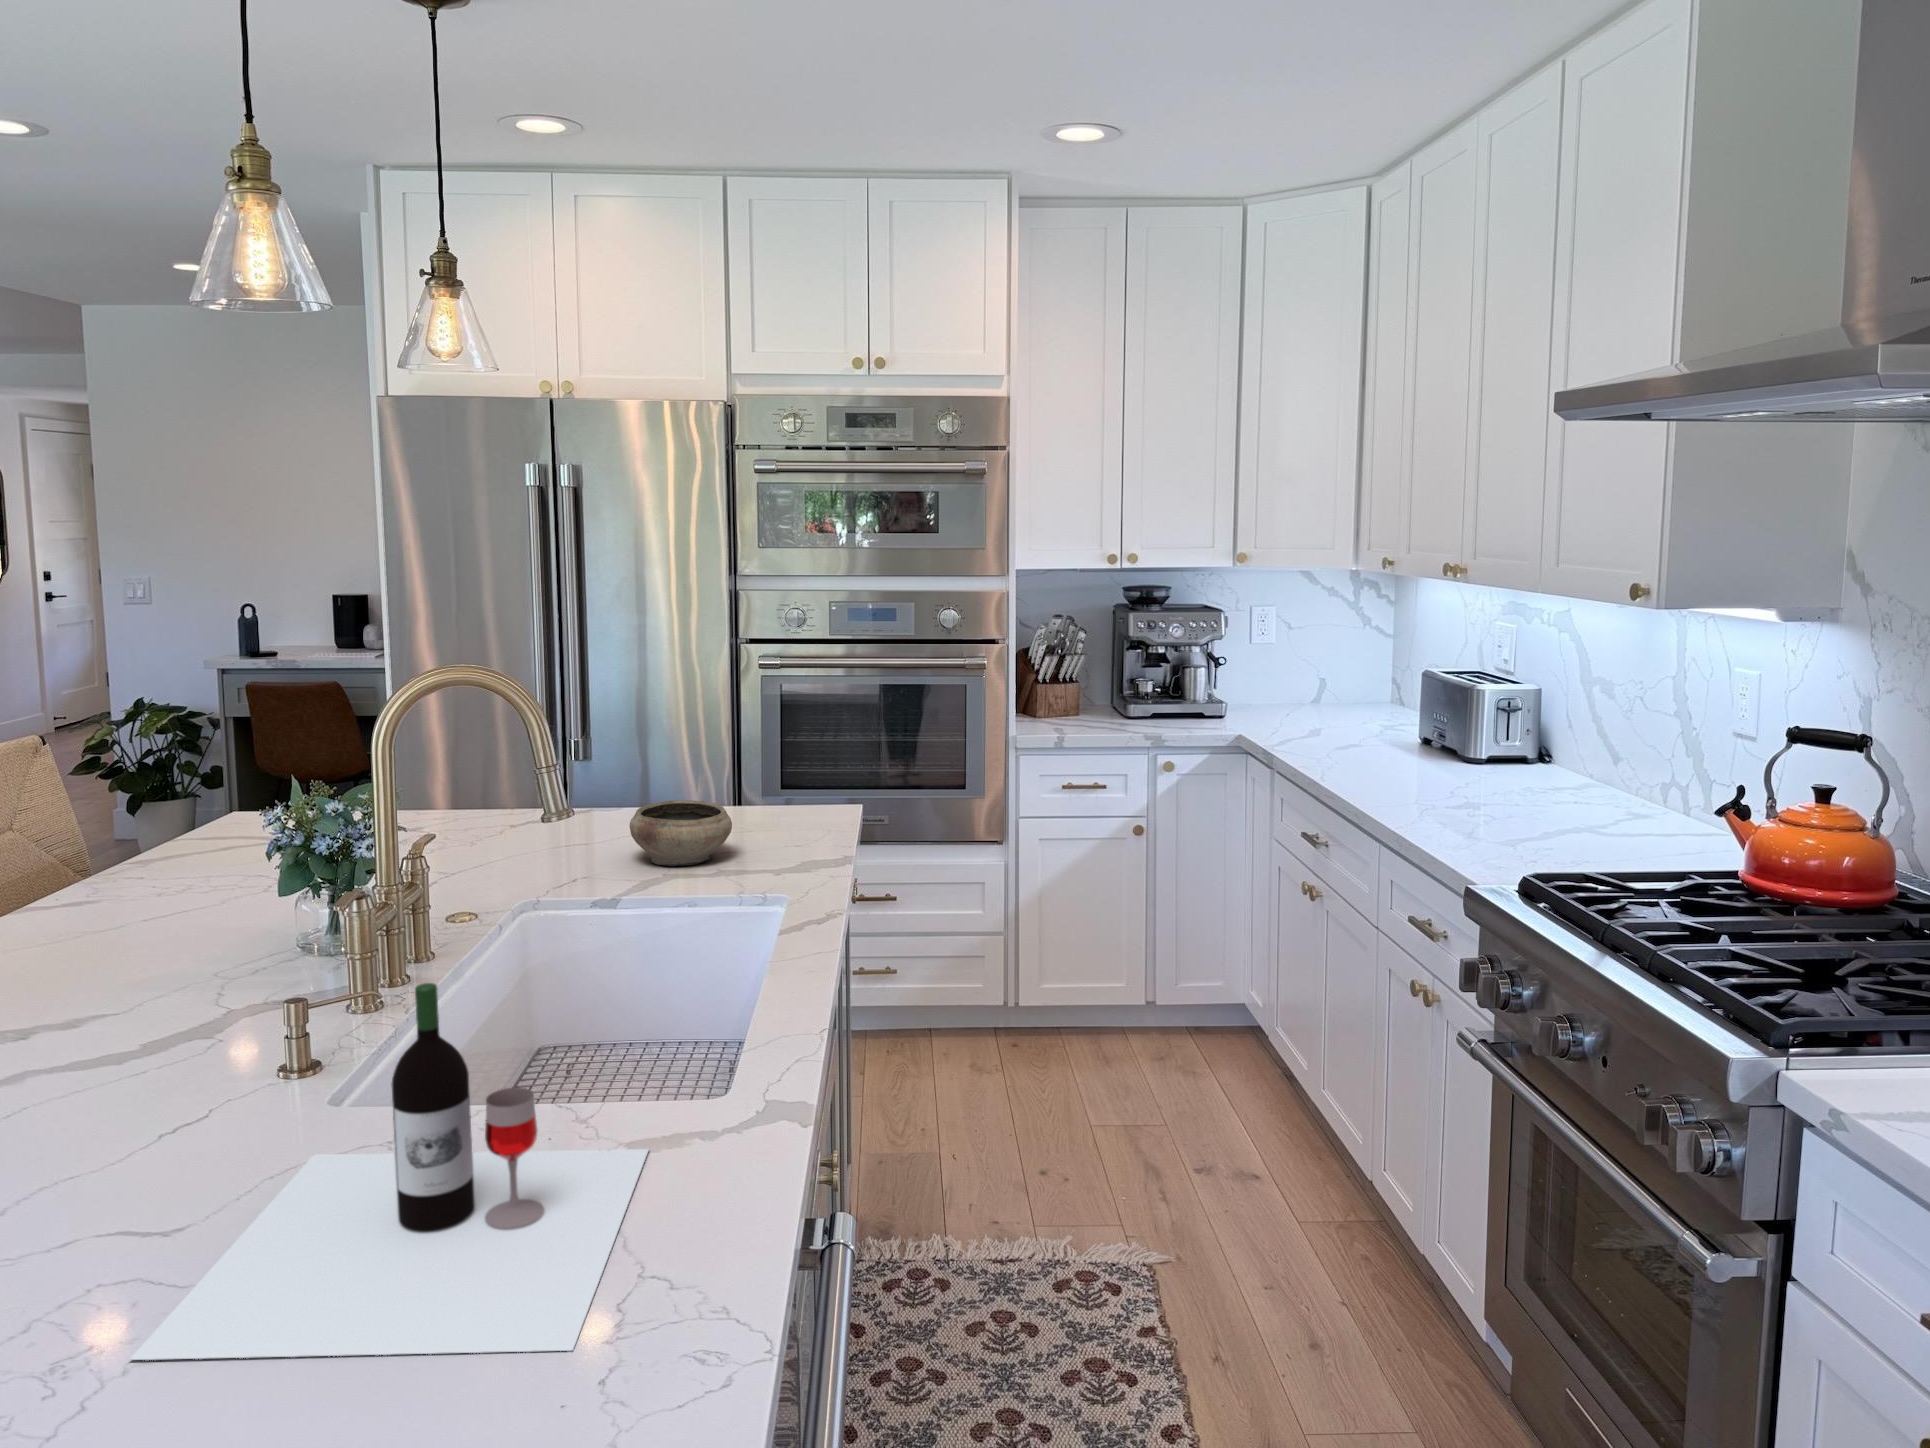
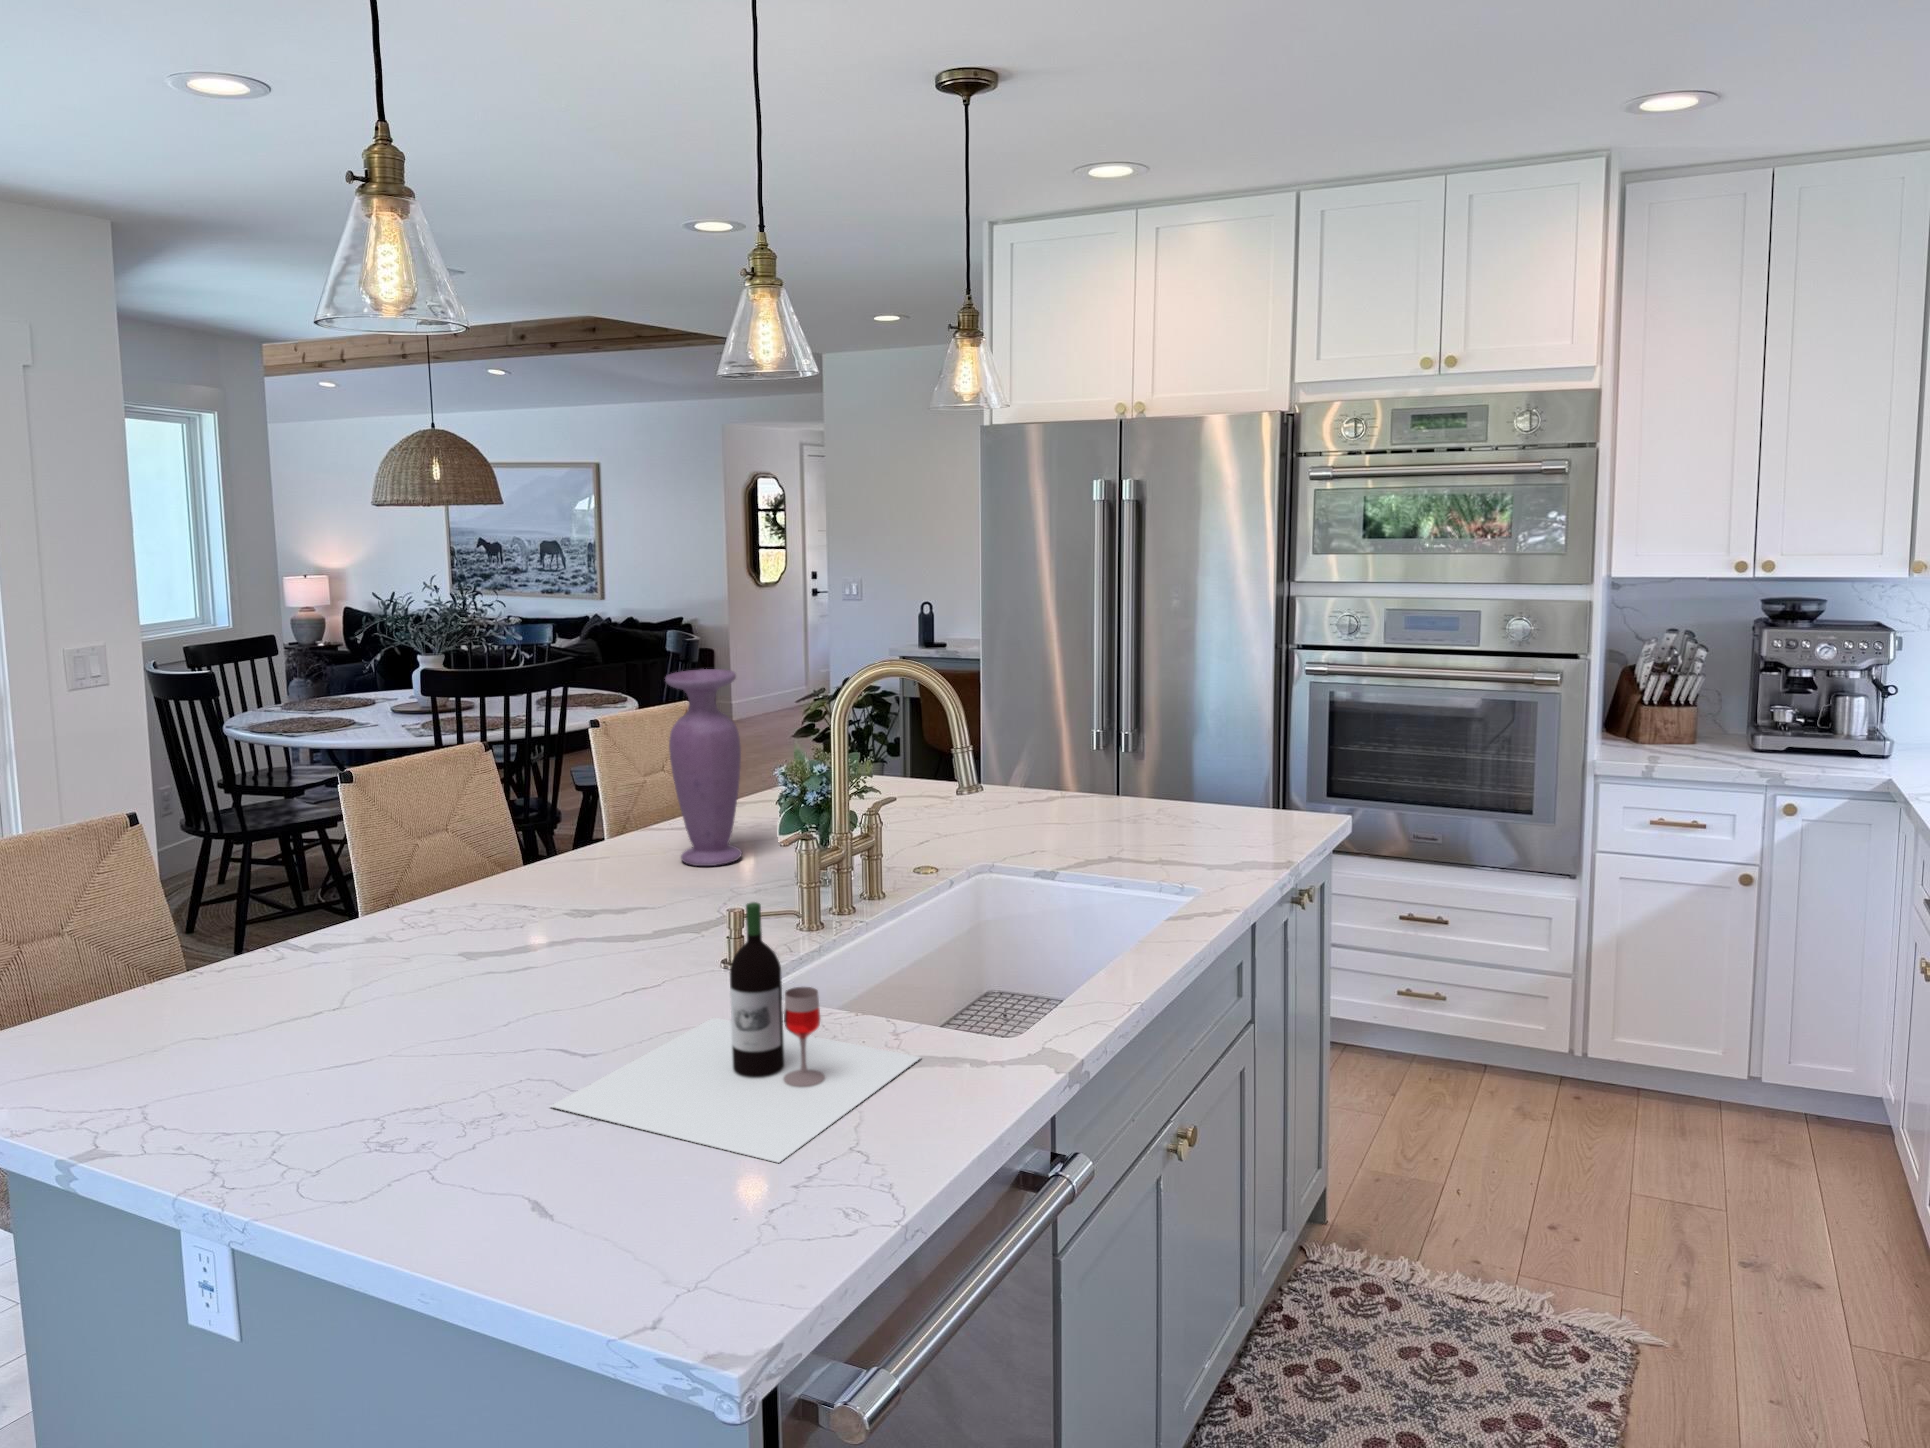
vase: none [70,680,195,947] -> present [665,669,742,866]
ceramic bowl: present [630,800,732,866] -> none [1085,795,1176,854]

